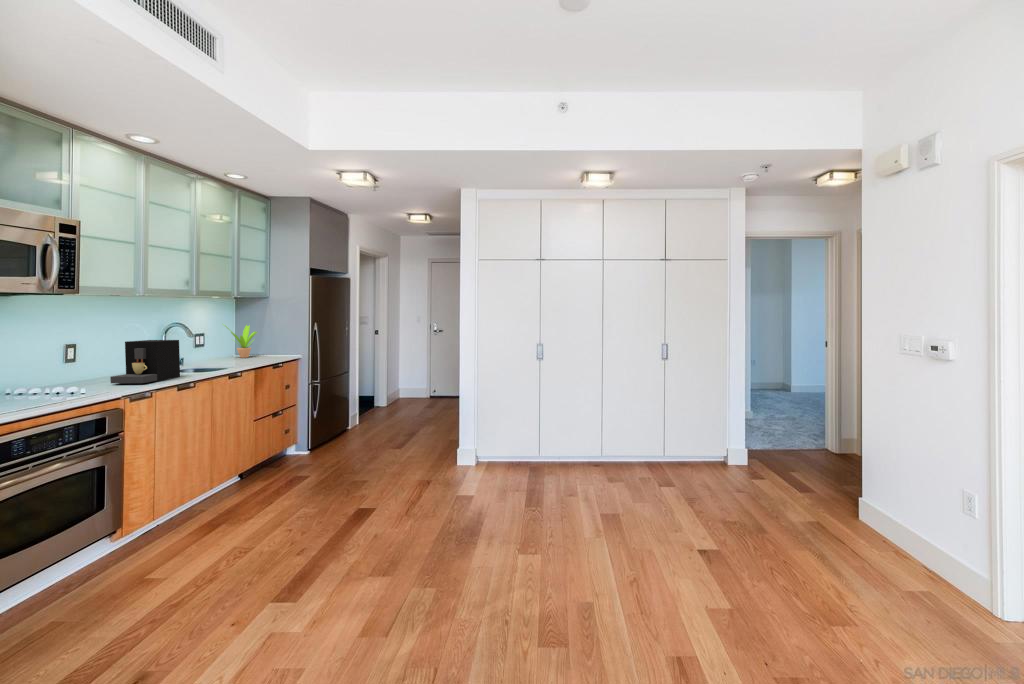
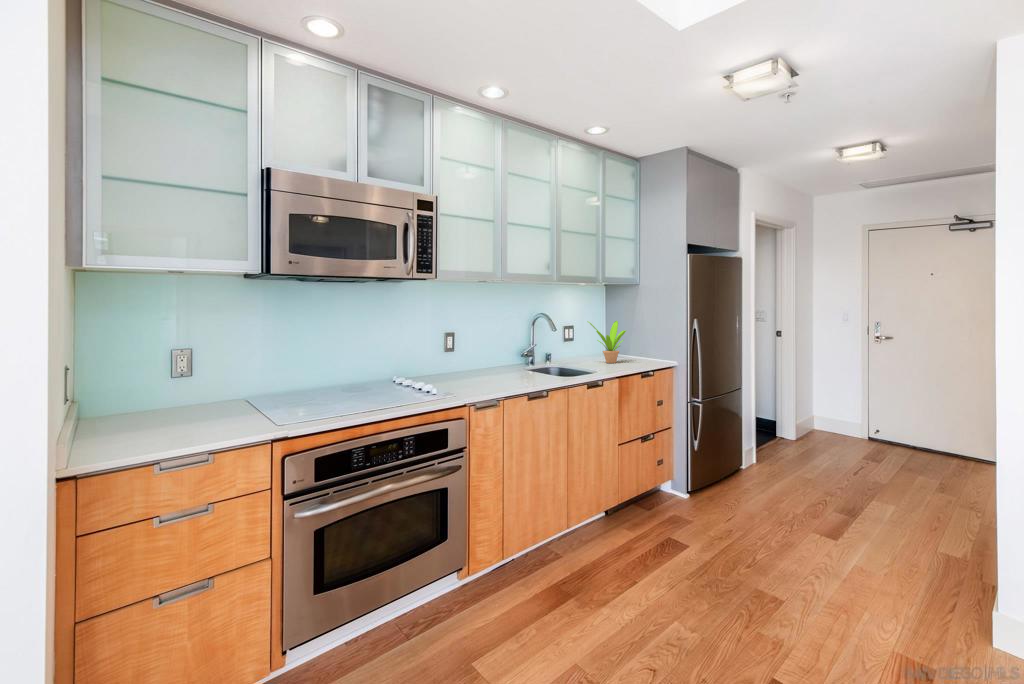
coffee maker: present [110,340,180,383] -> none [464,337,535,388]

